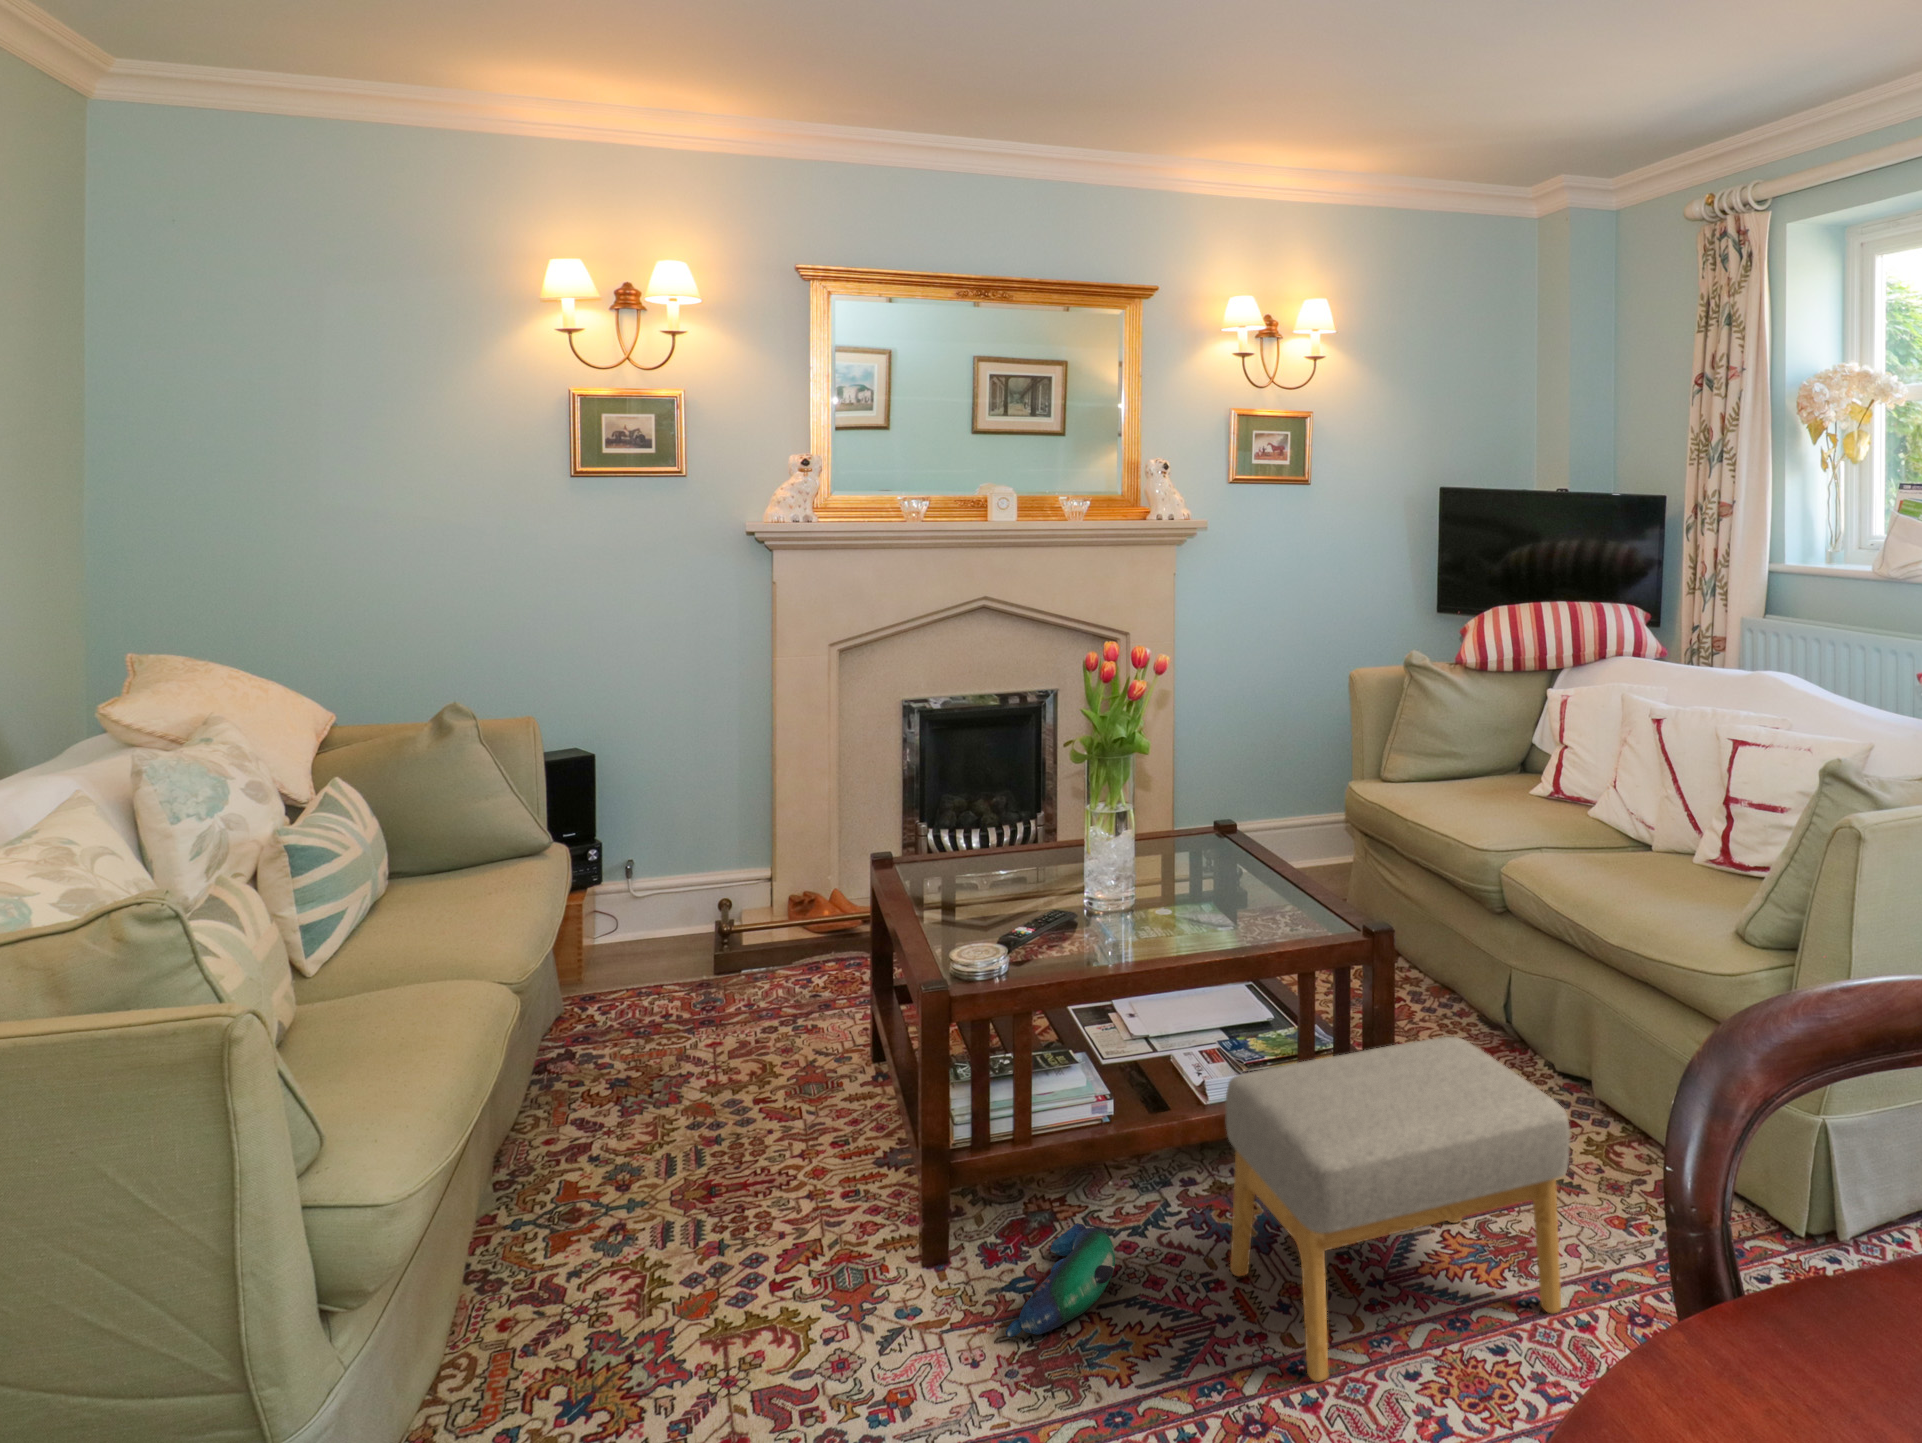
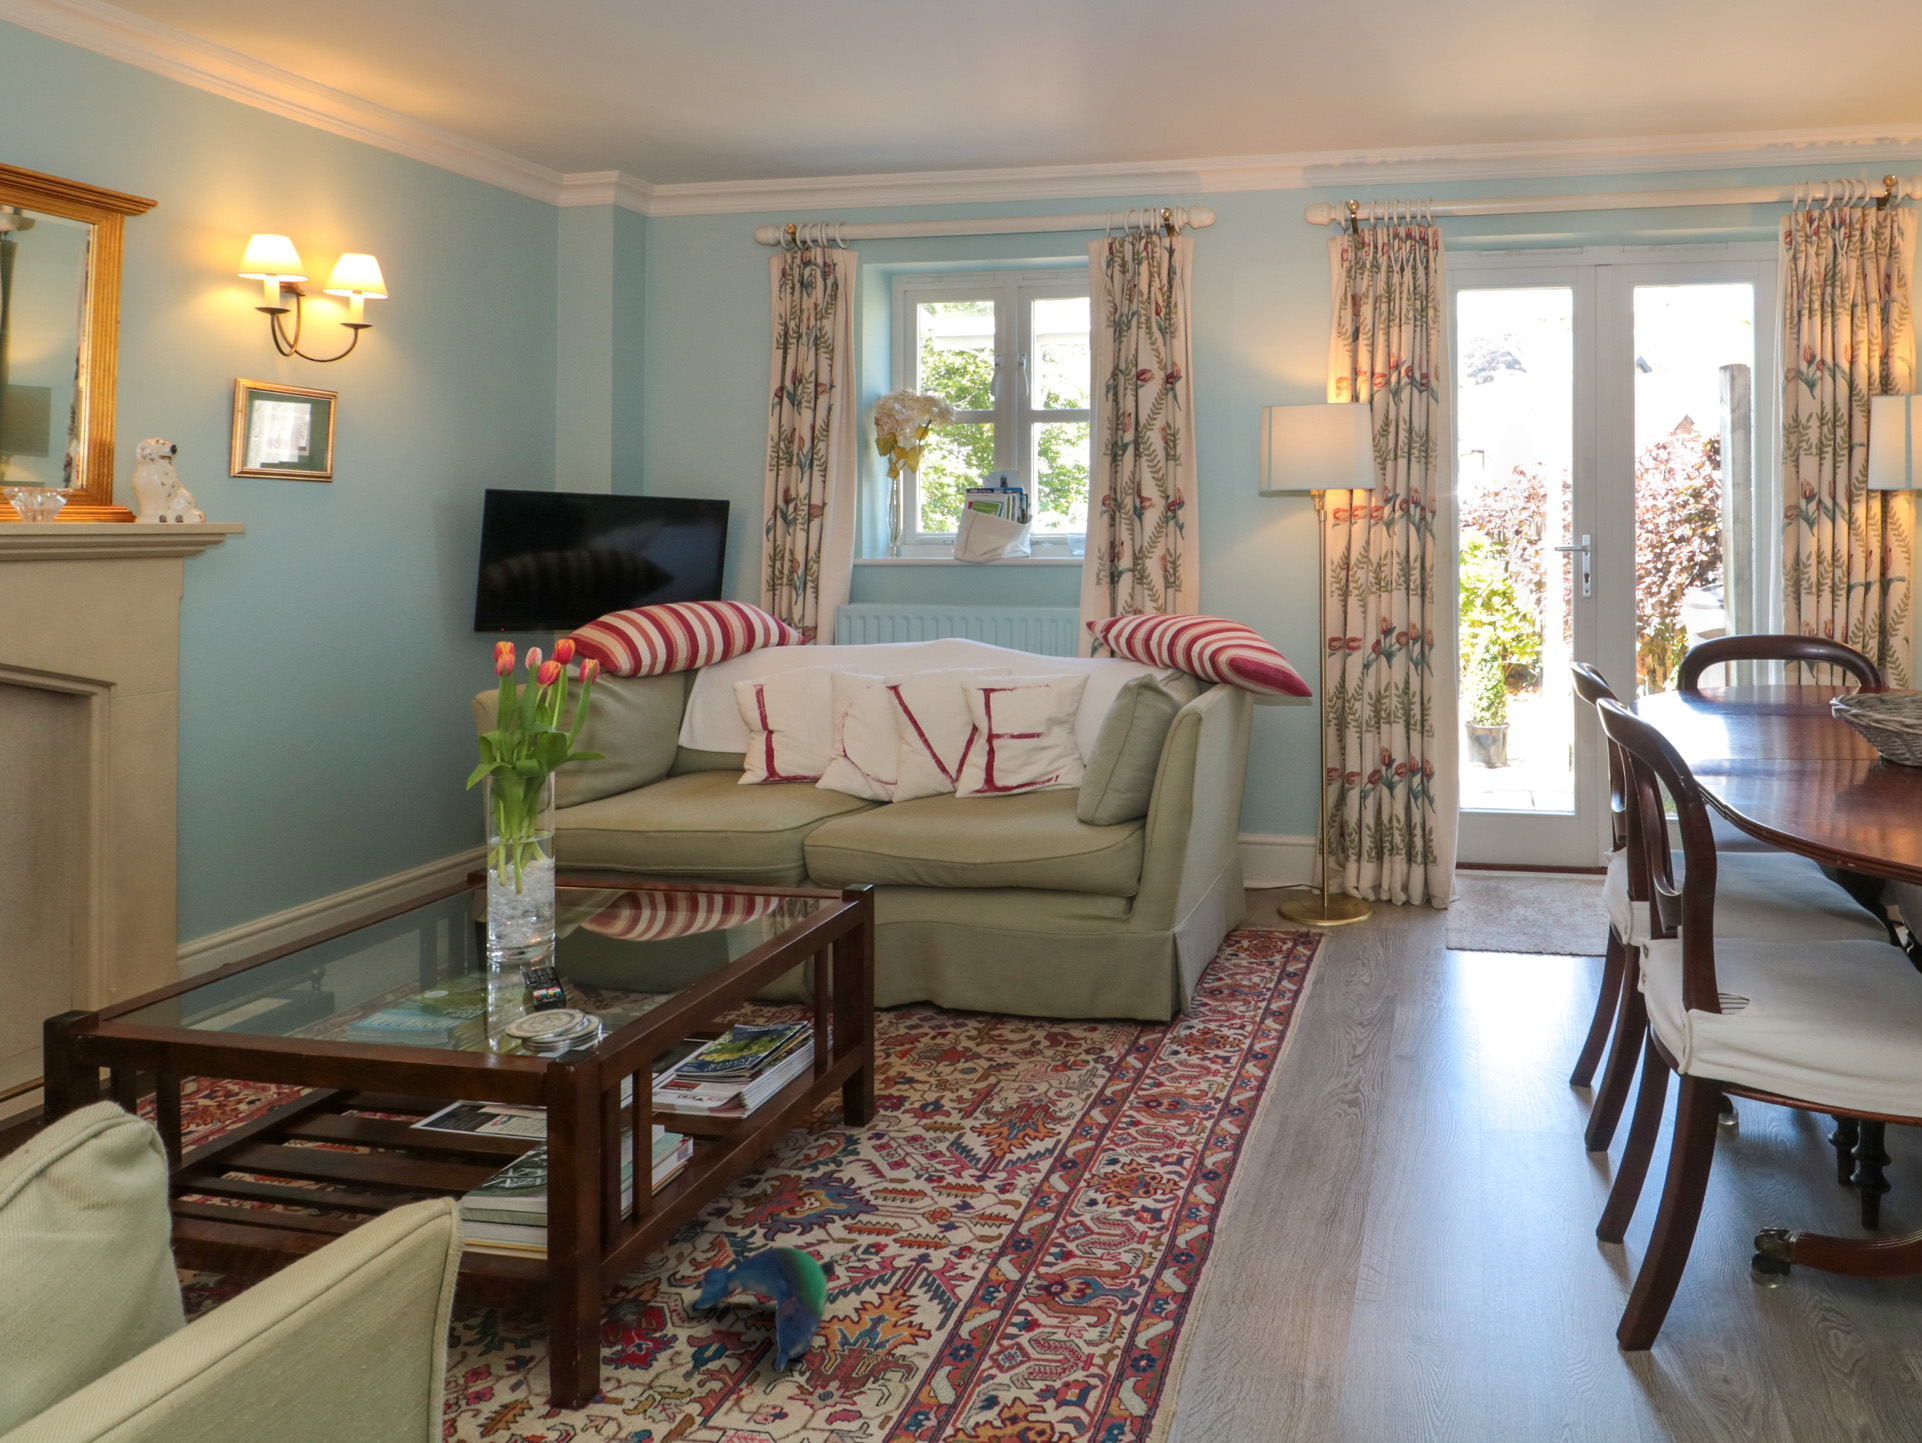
footstool: present [1226,1037,1570,1382] -> none [868,958,1120,1246]

